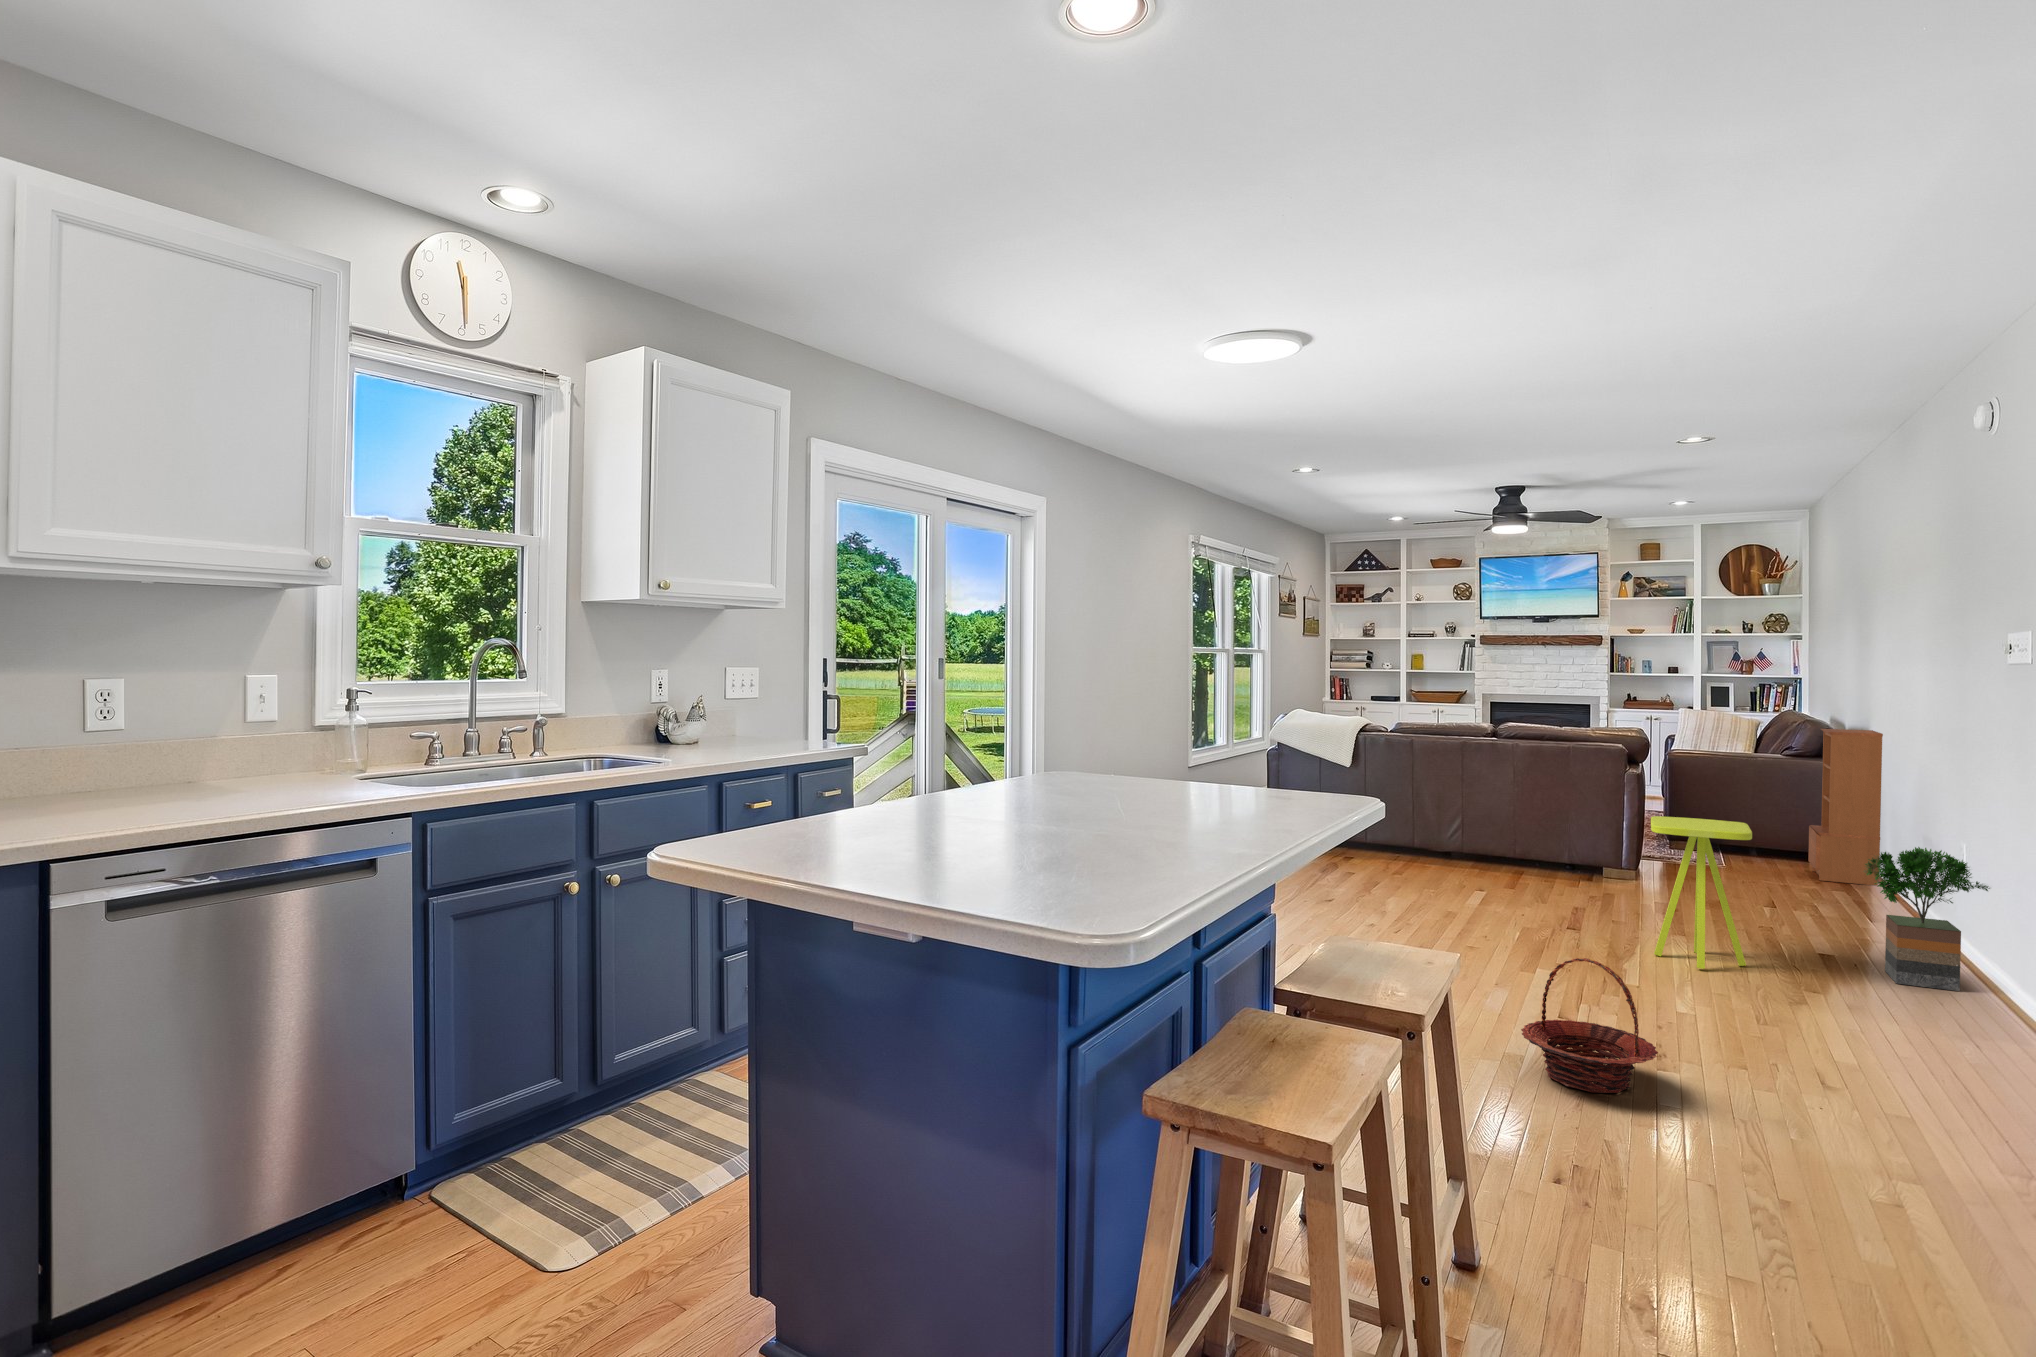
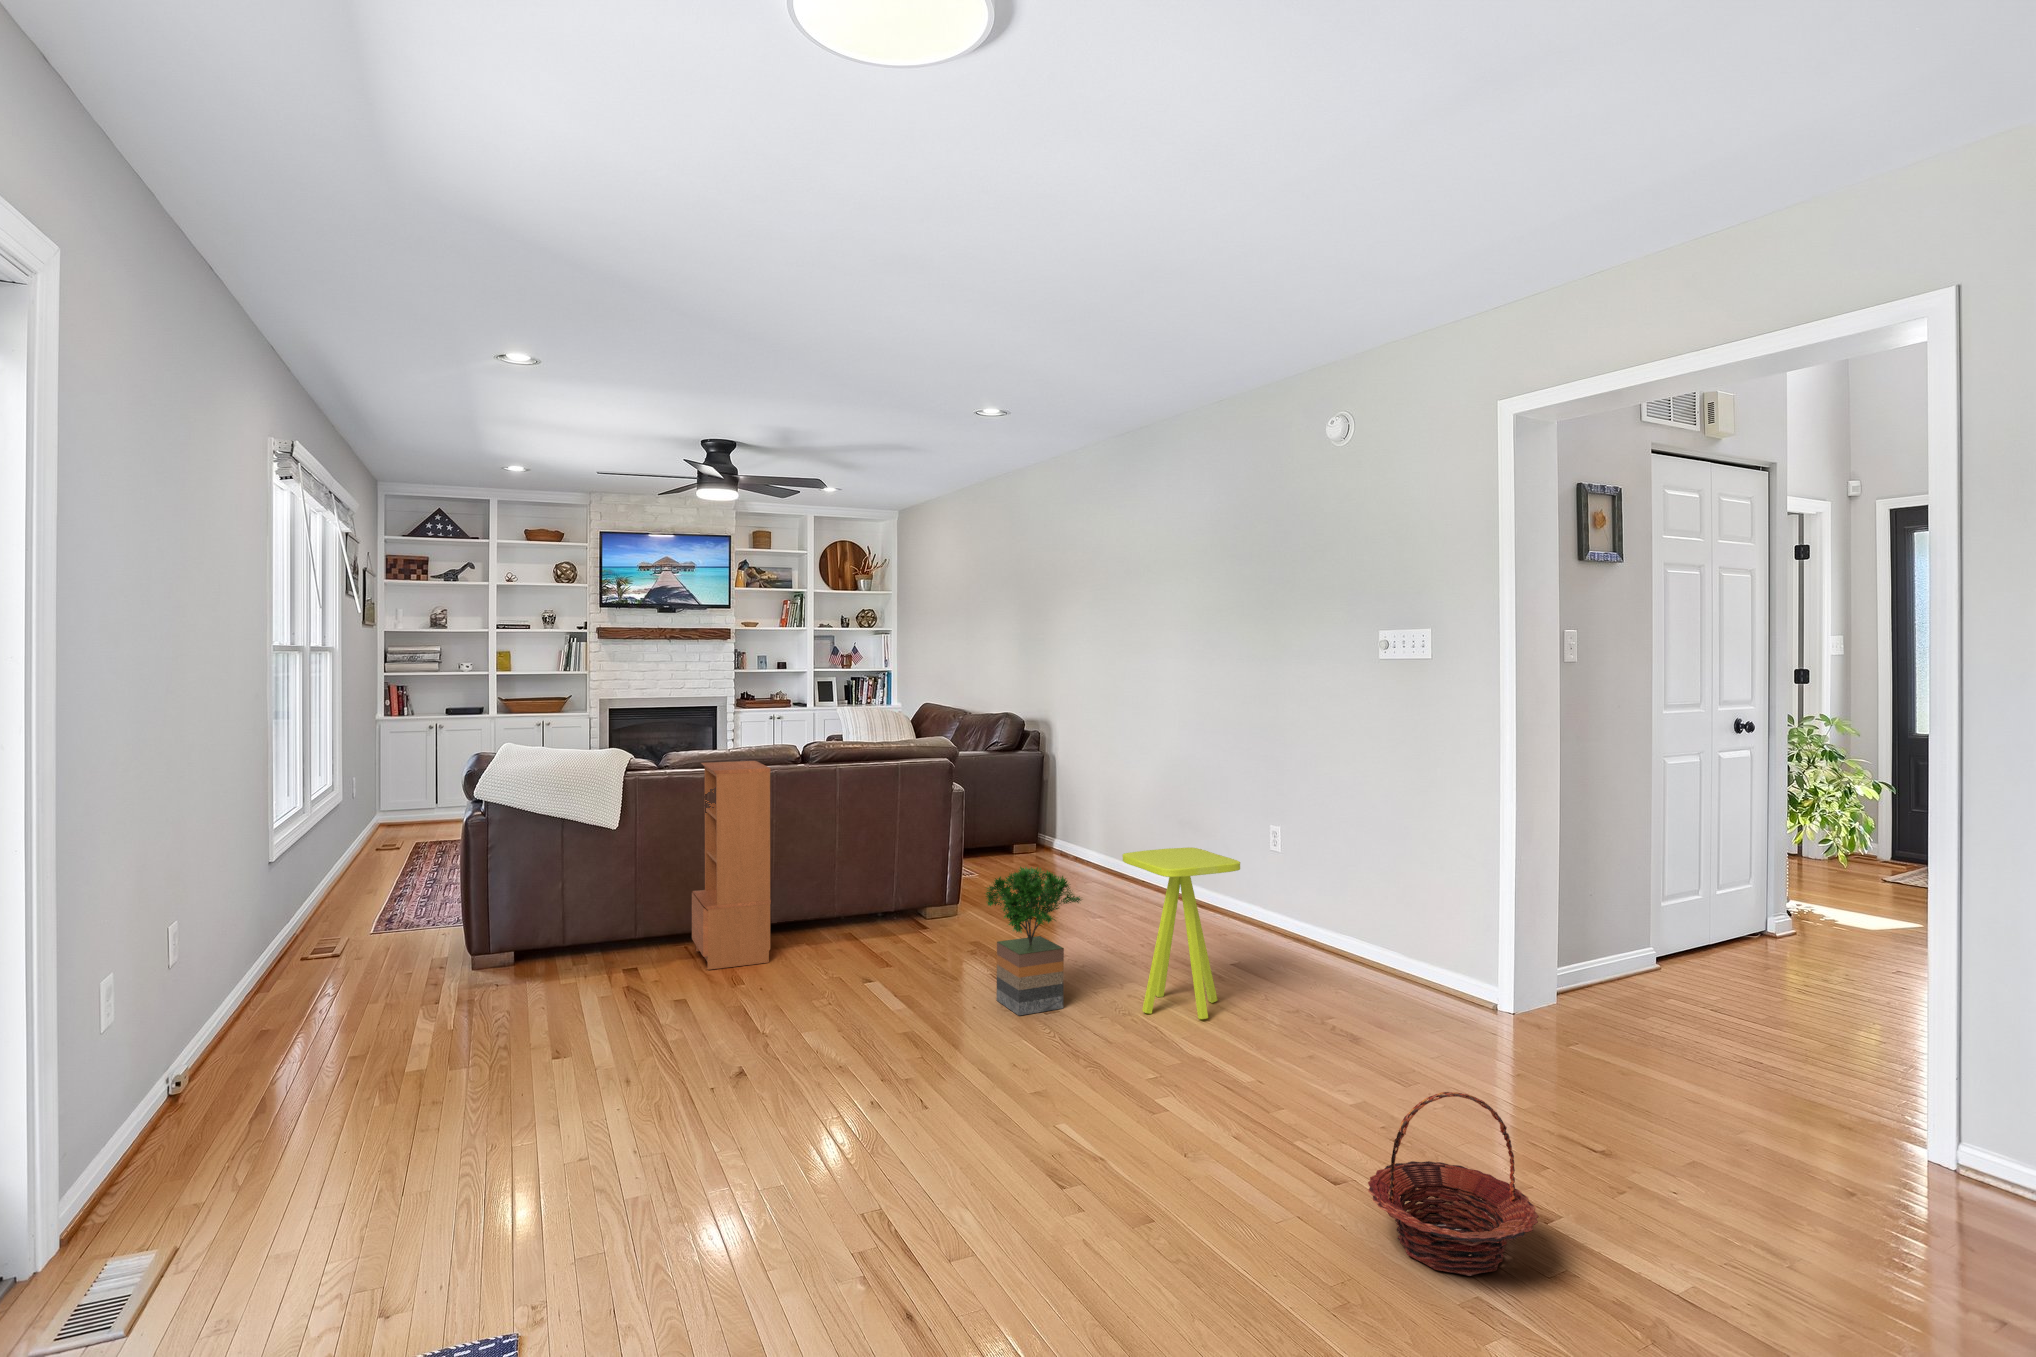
bookcase: present [1808,729,1883,886] -> present [692,761,771,970]
potted tree: present [1865,847,1990,991] -> present [986,867,1081,1015]

